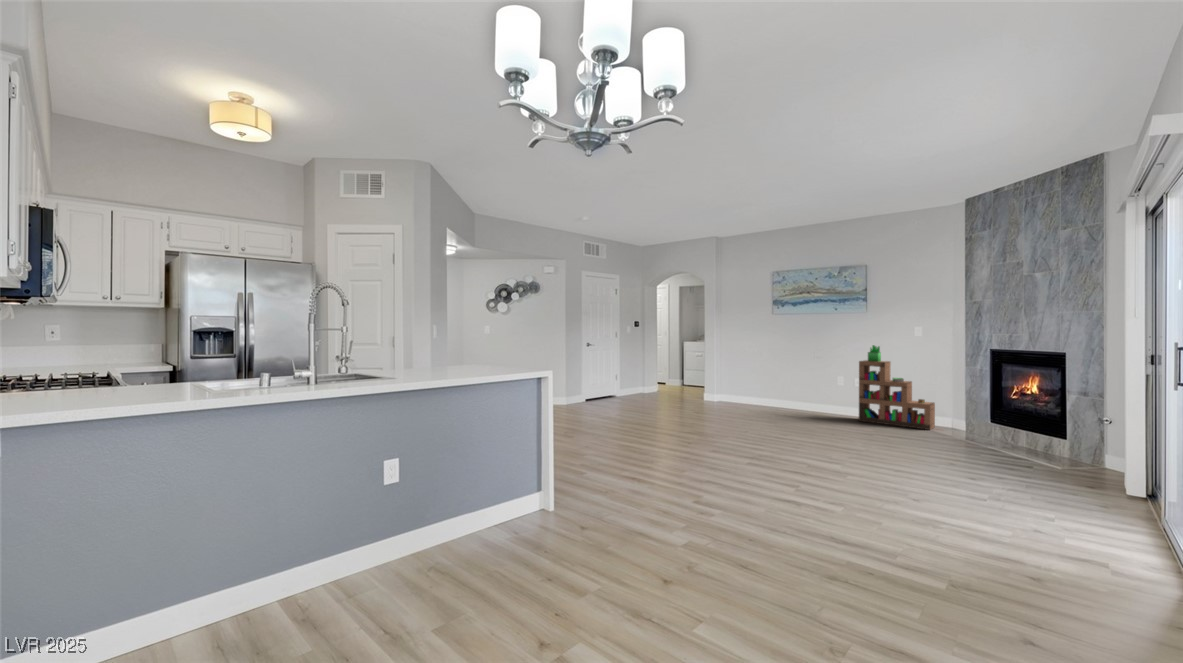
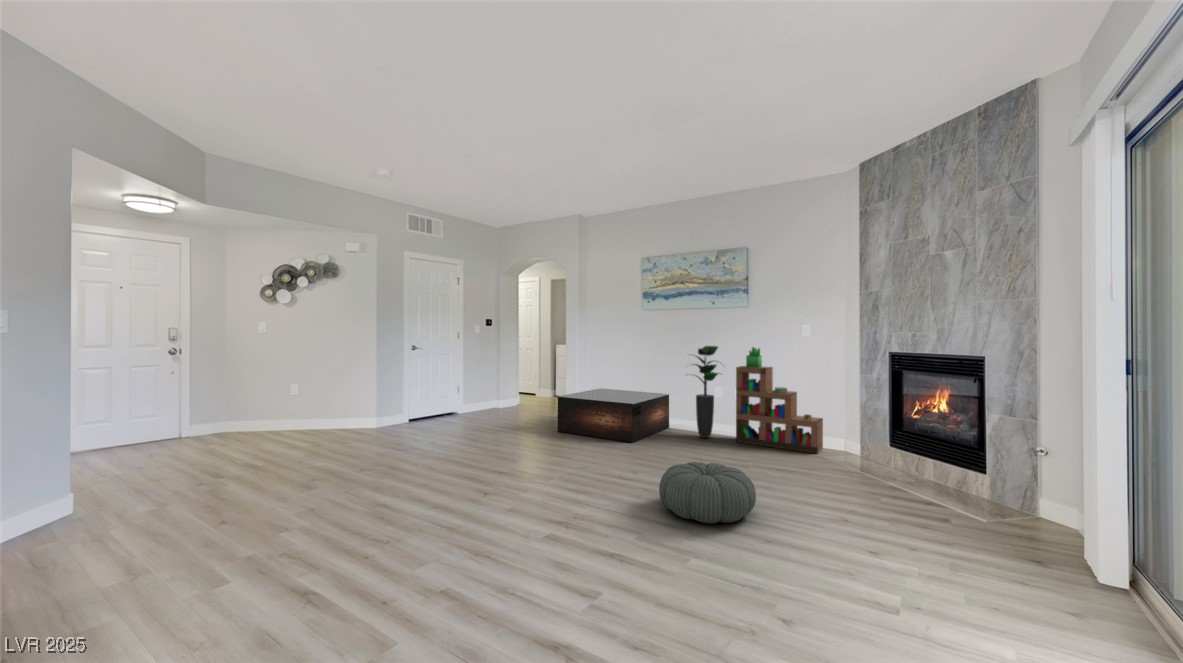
potted plant: none [813,344,850,418] -> present [694,346,719,438]
coffee table: none [706,379,799,419] -> present [558,388,669,442]
pouf: none [813,424,883,460] -> present [659,462,756,523]

